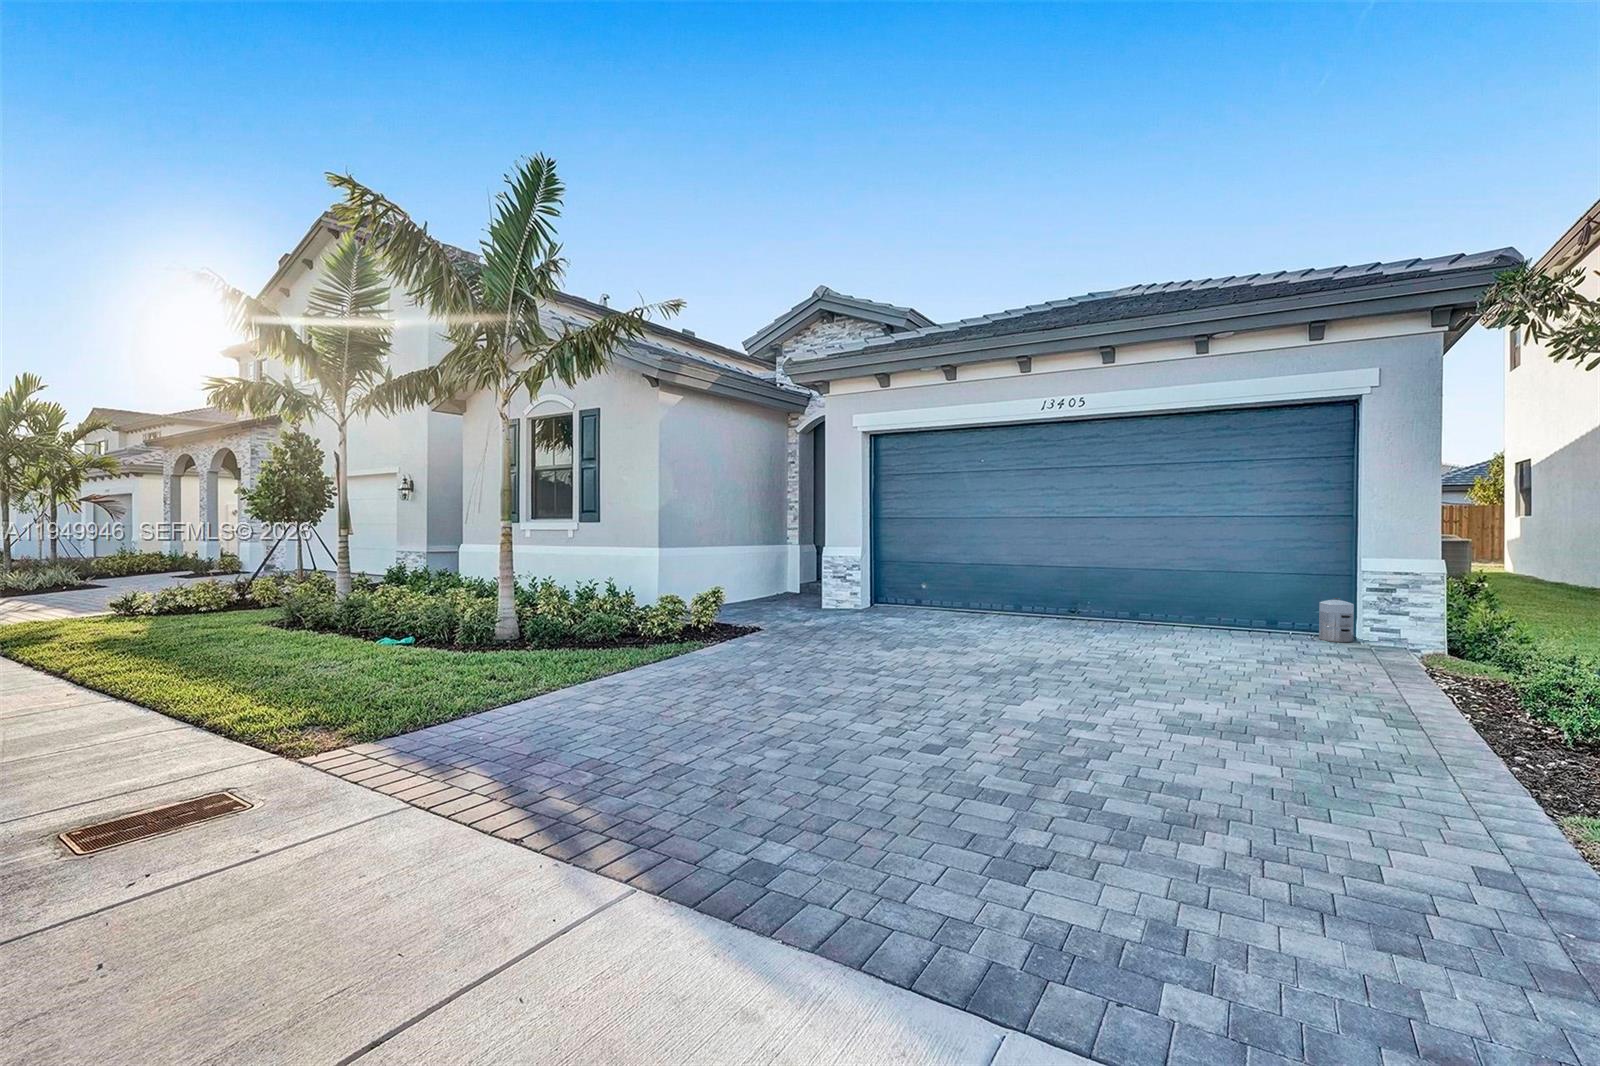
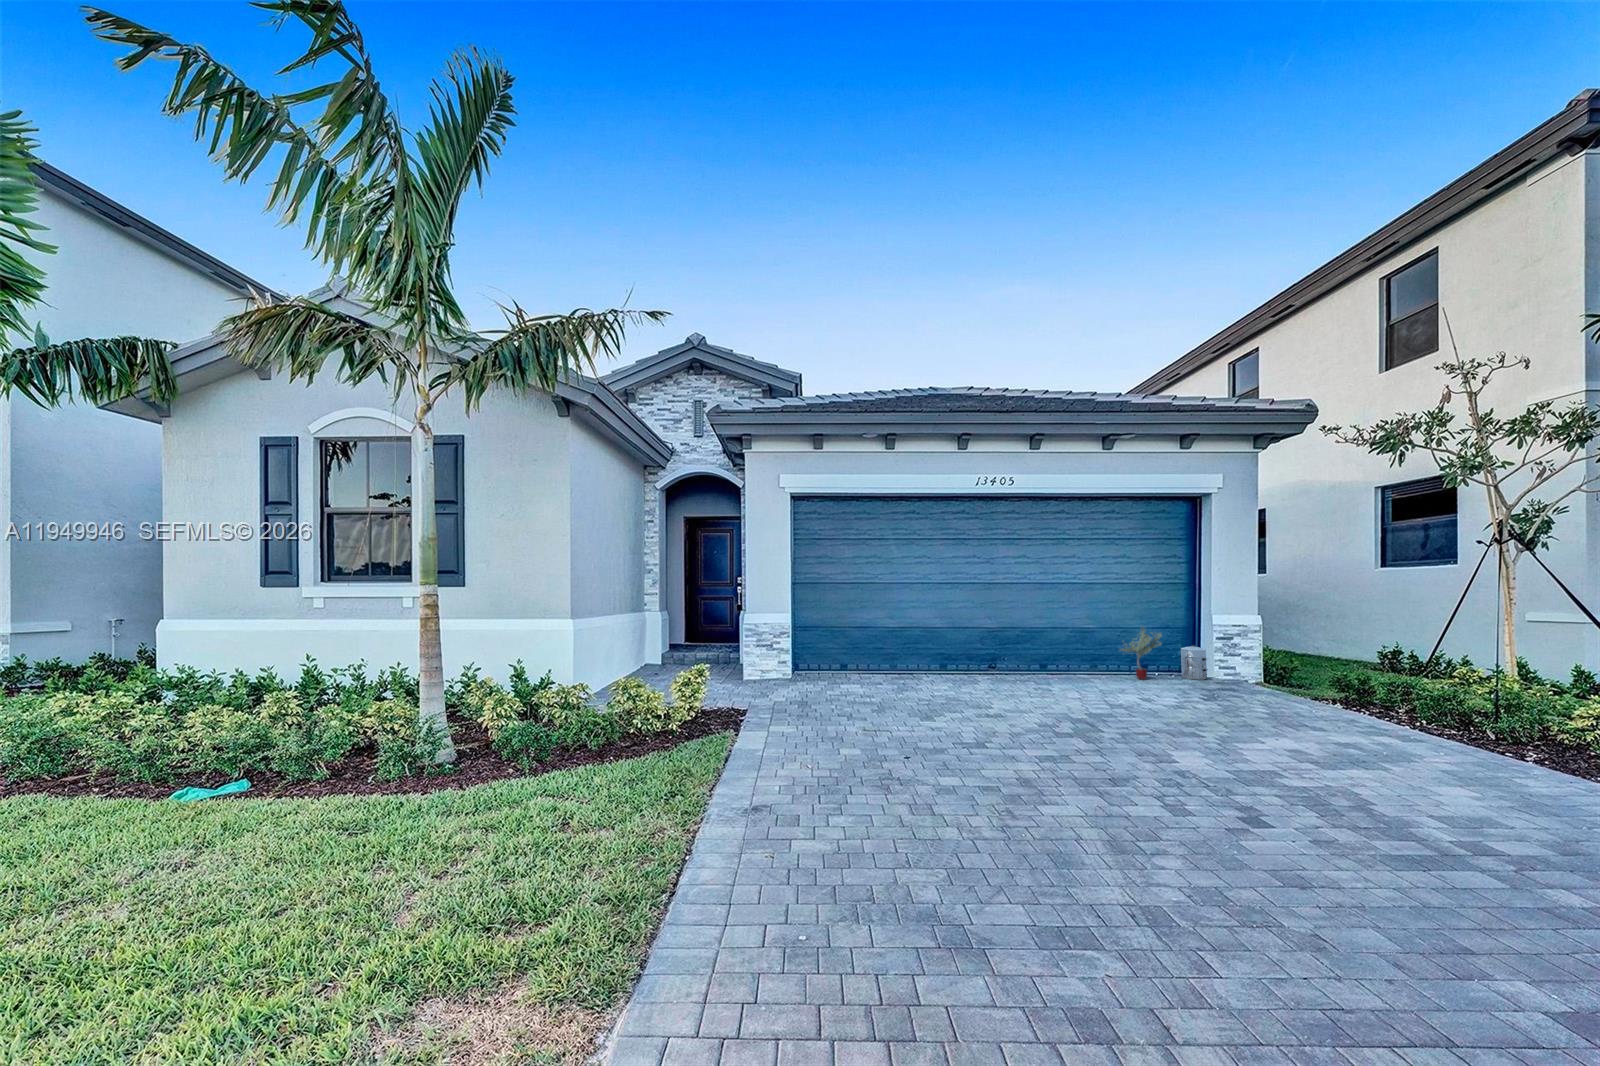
potted tree: none [1219,571,1282,636] -> present [1121,627,1162,680]

